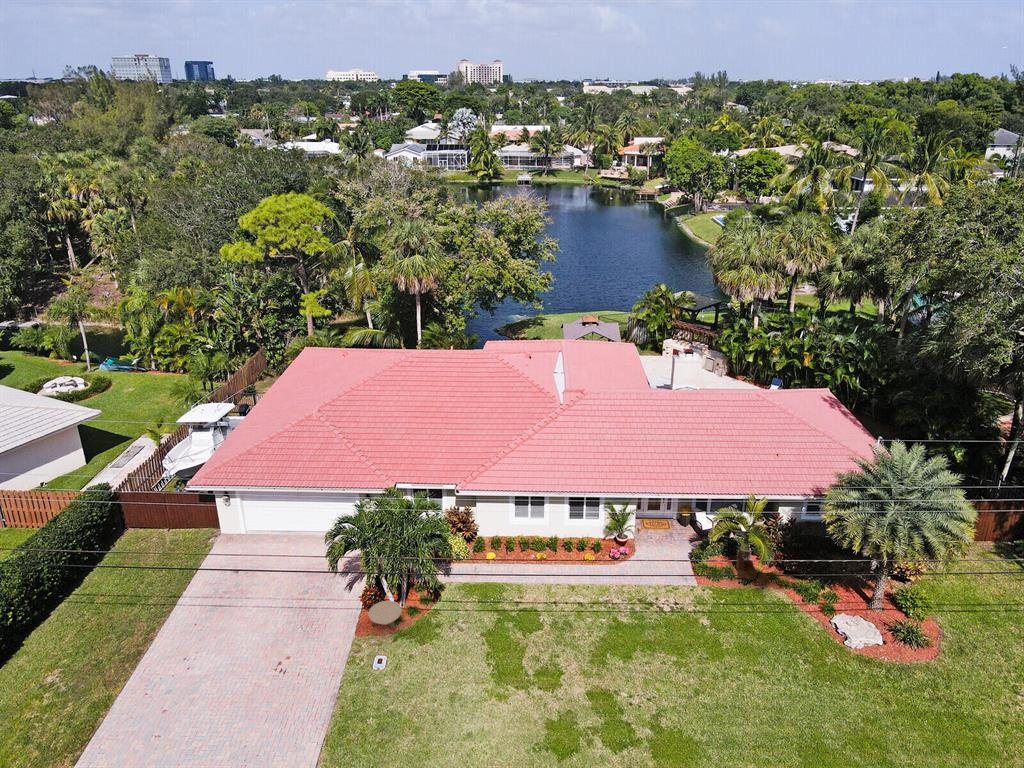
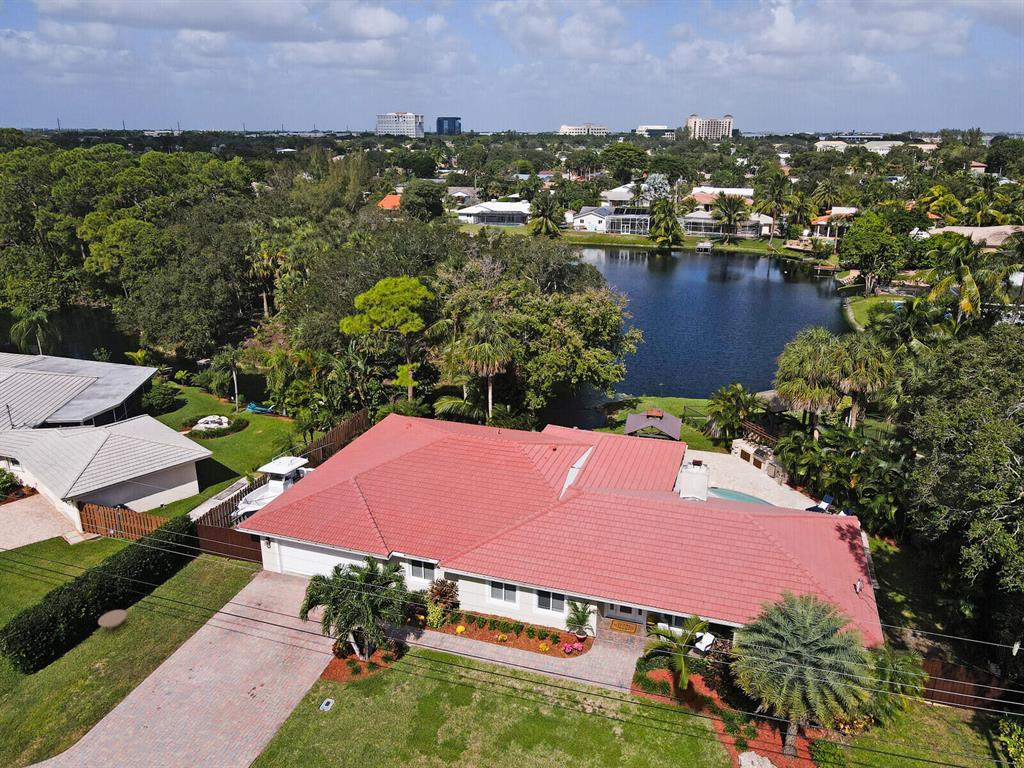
round table: present [369,601,402,630] -> present [98,610,127,634]

